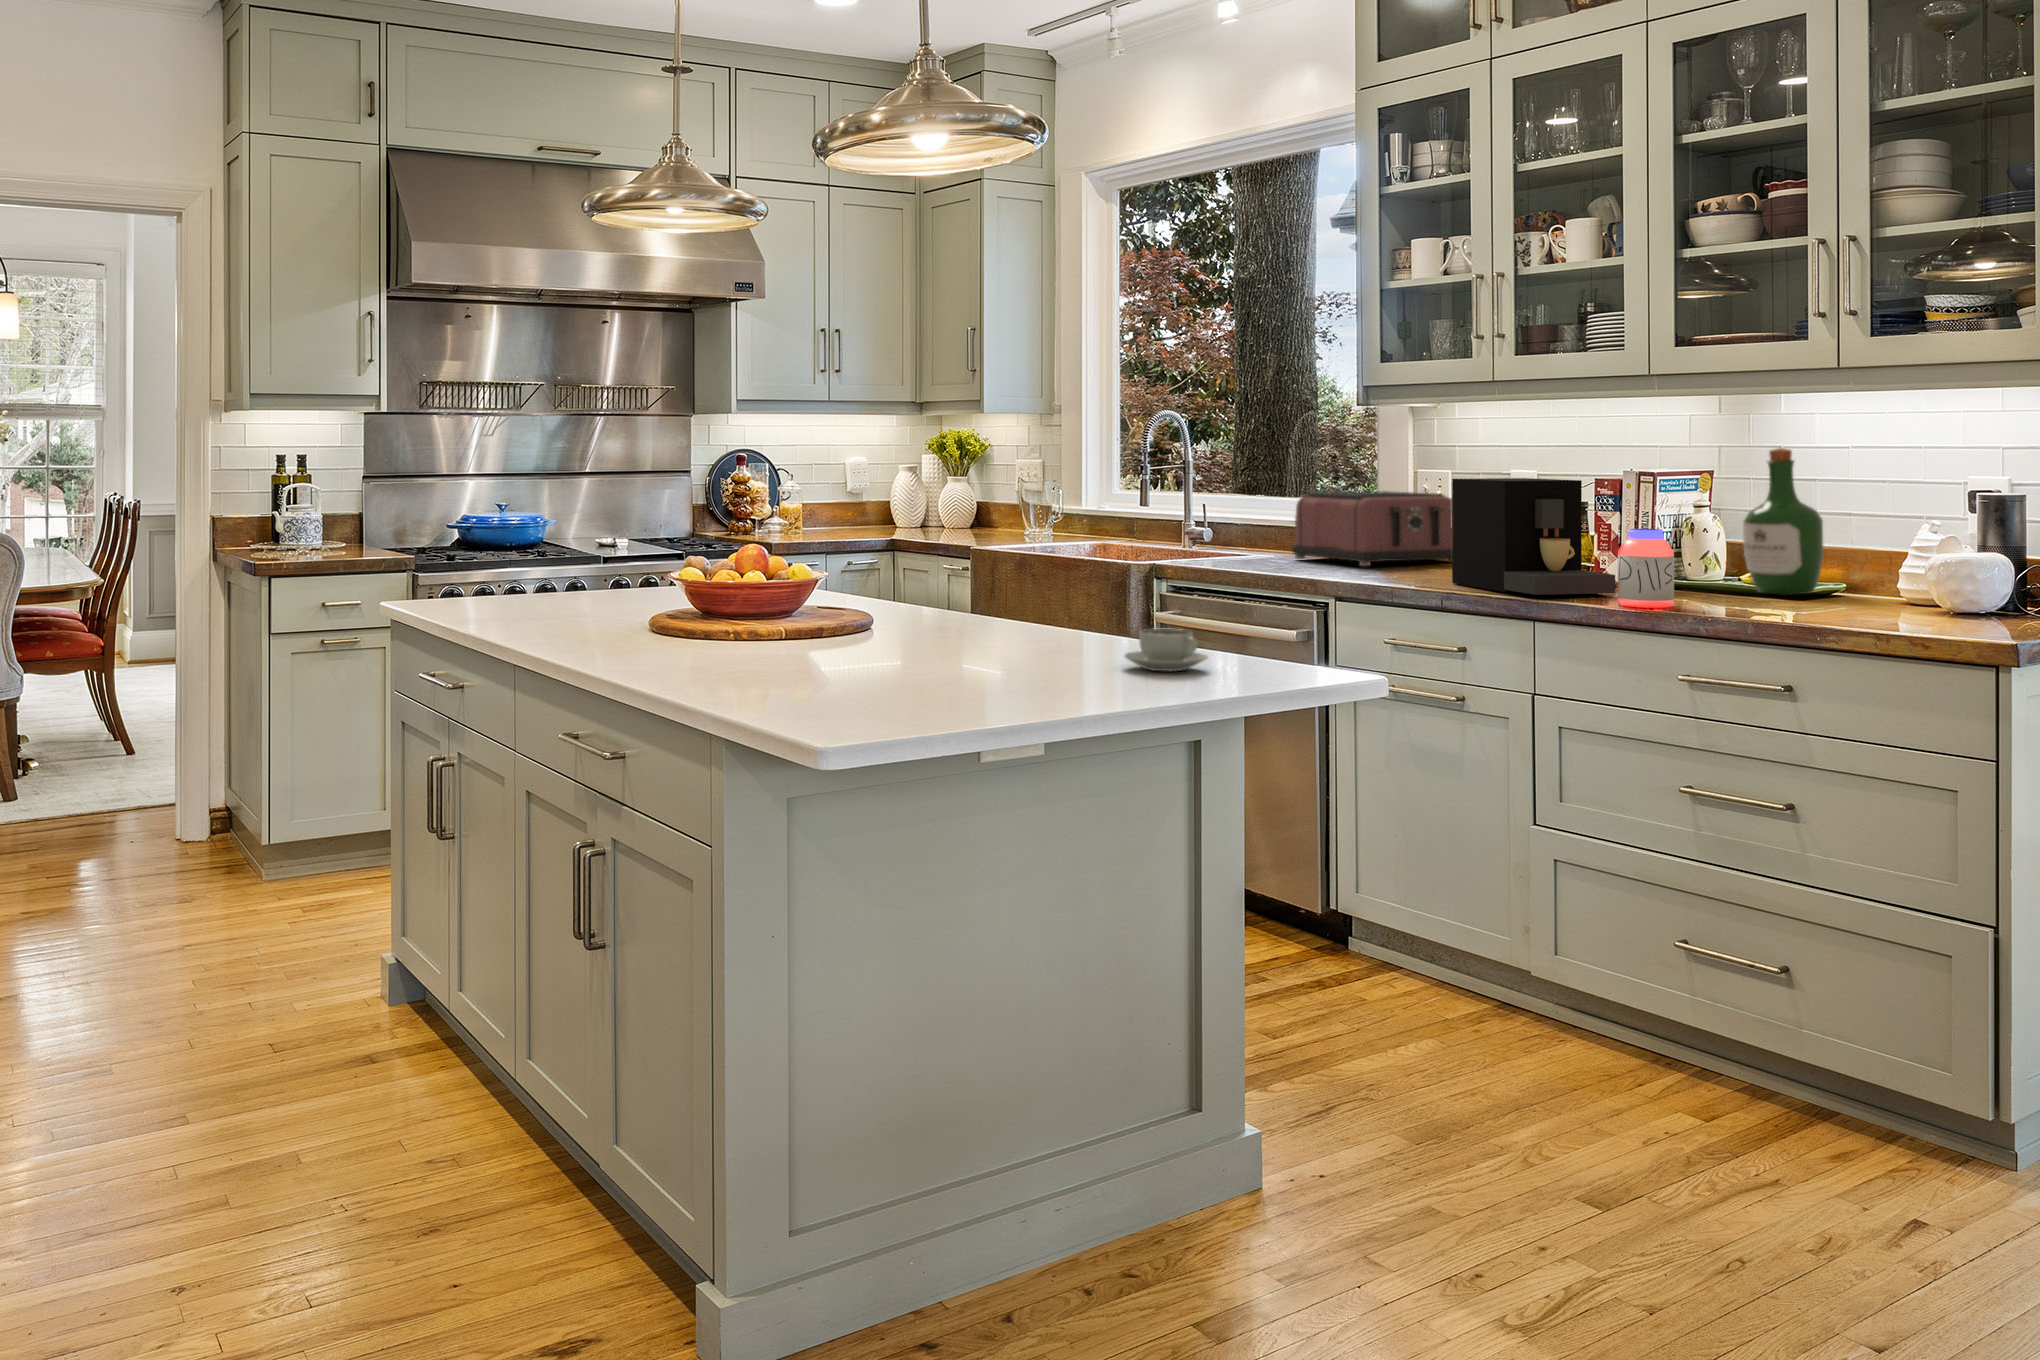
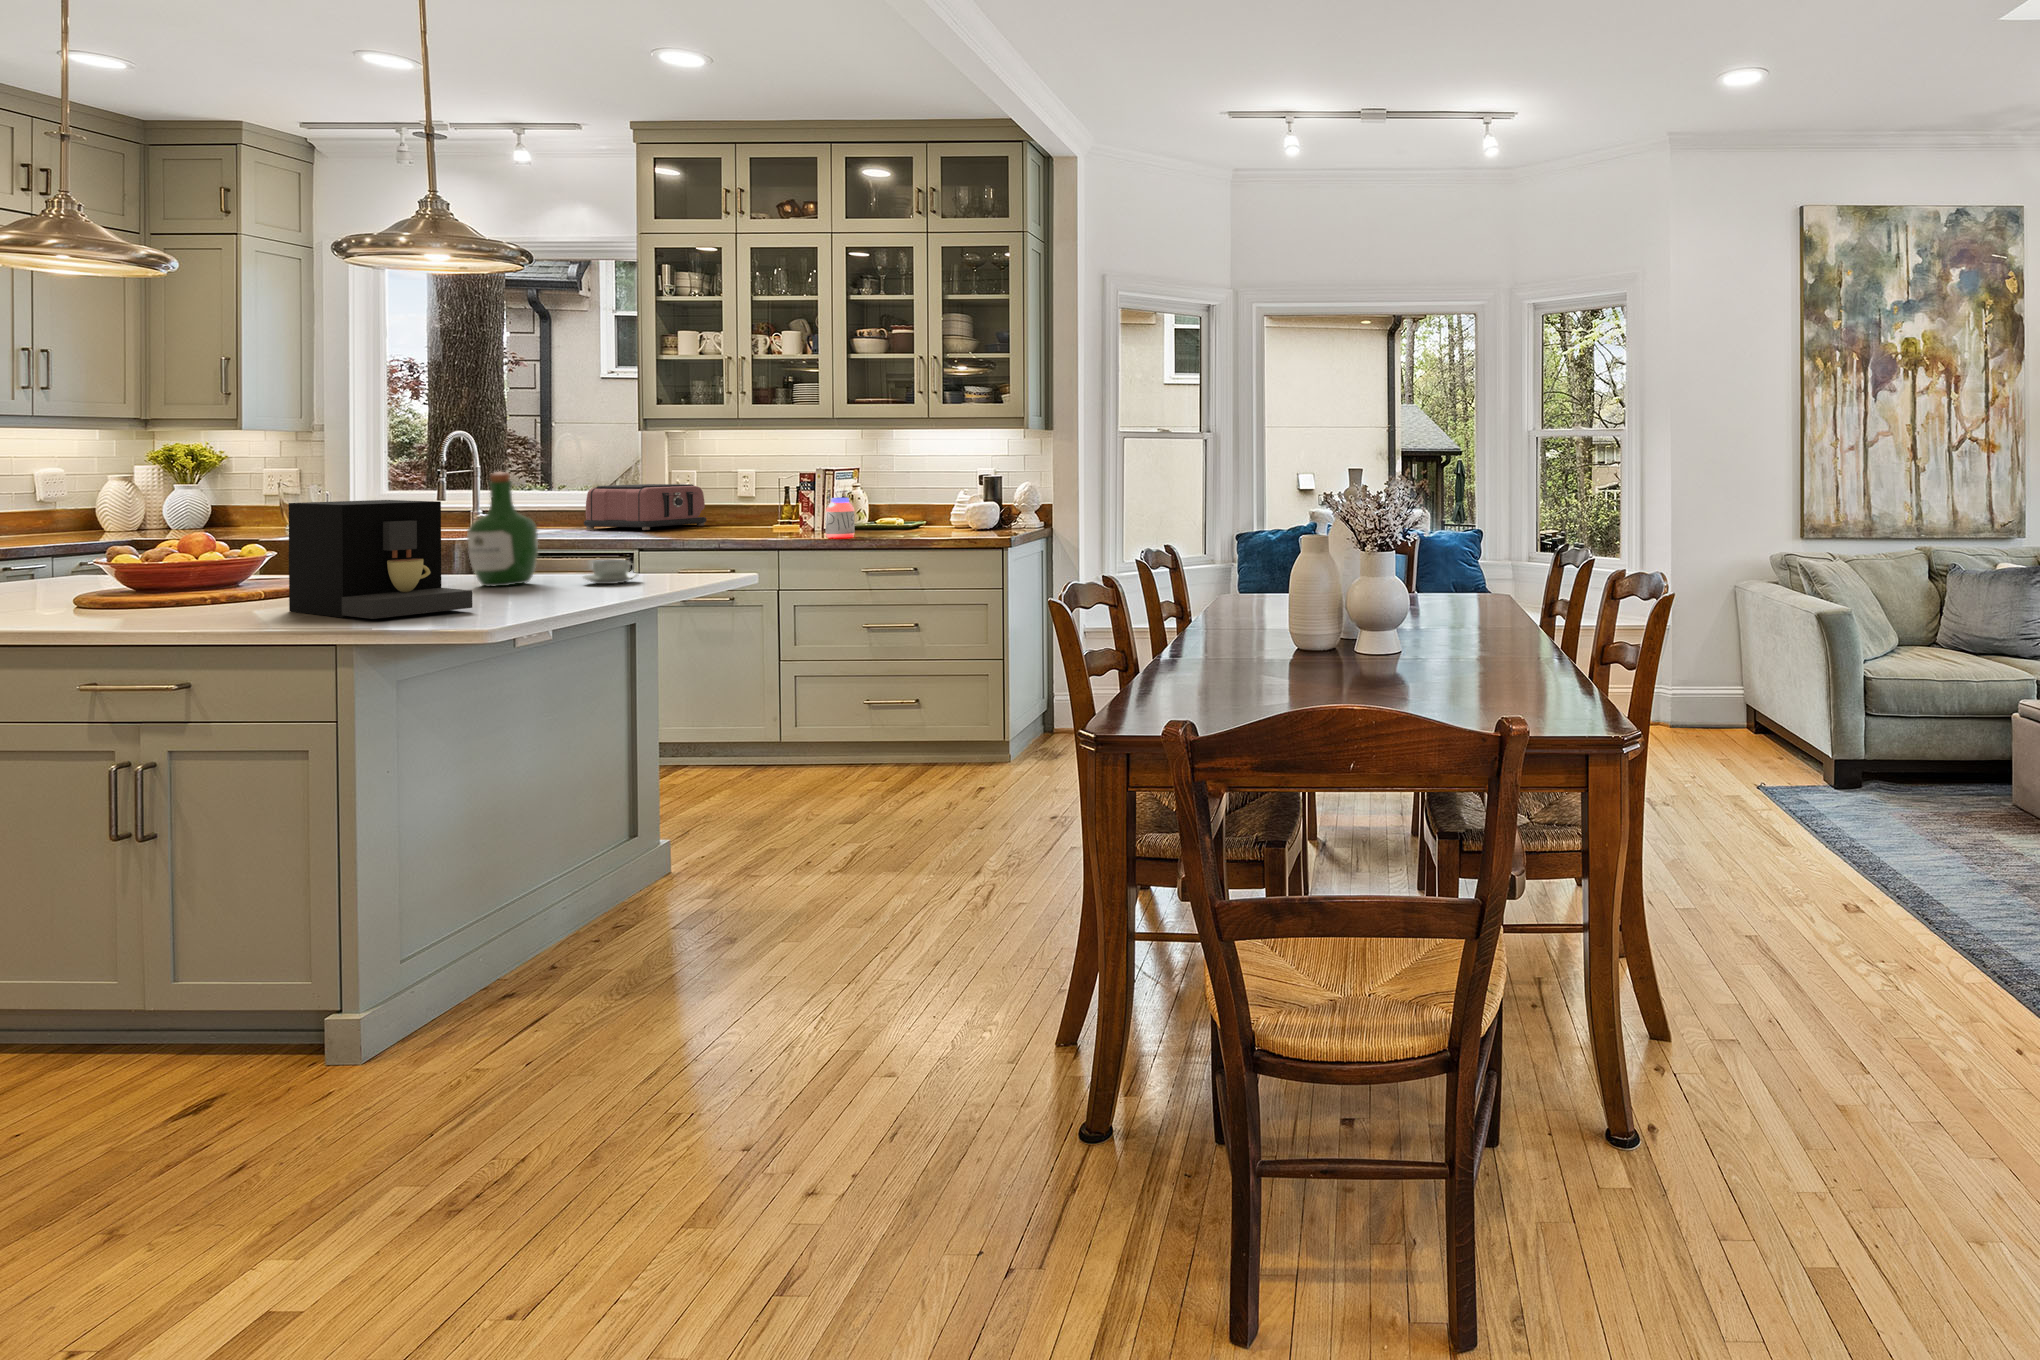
wine bottle: present [1743,448,1823,595] -> present [467,472,538,586]
coffee maker: present [1452,478,1615,595] -> present [288,500,472,619]

